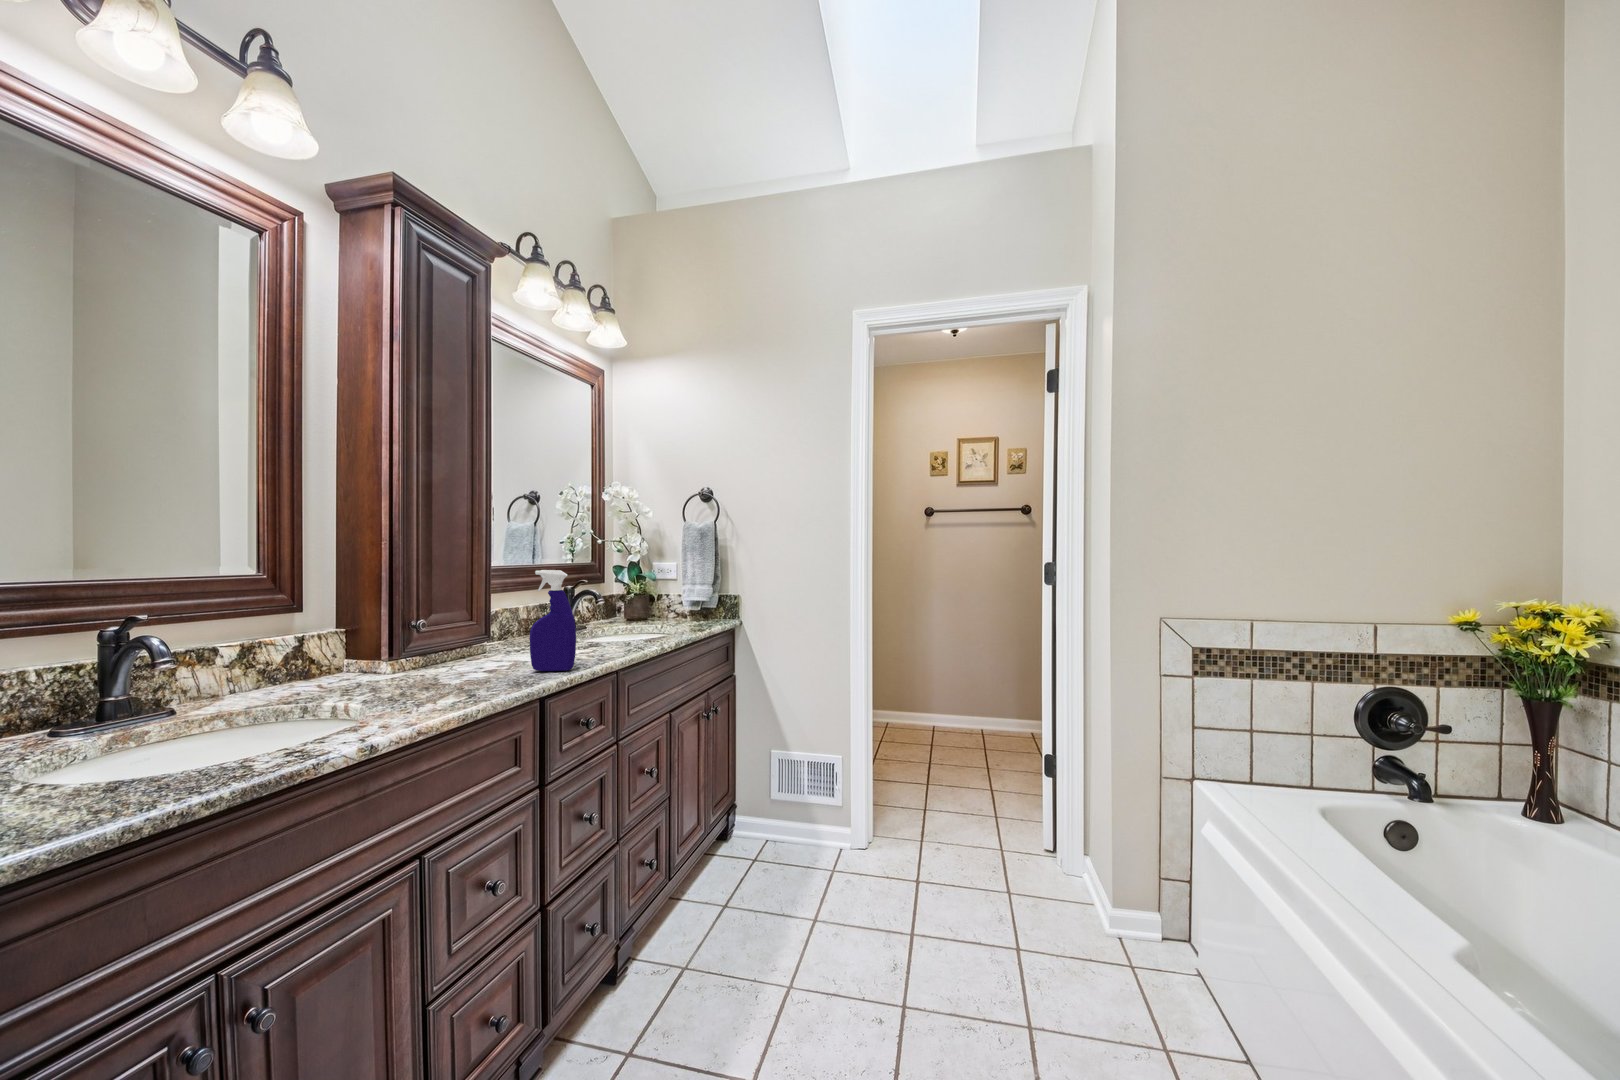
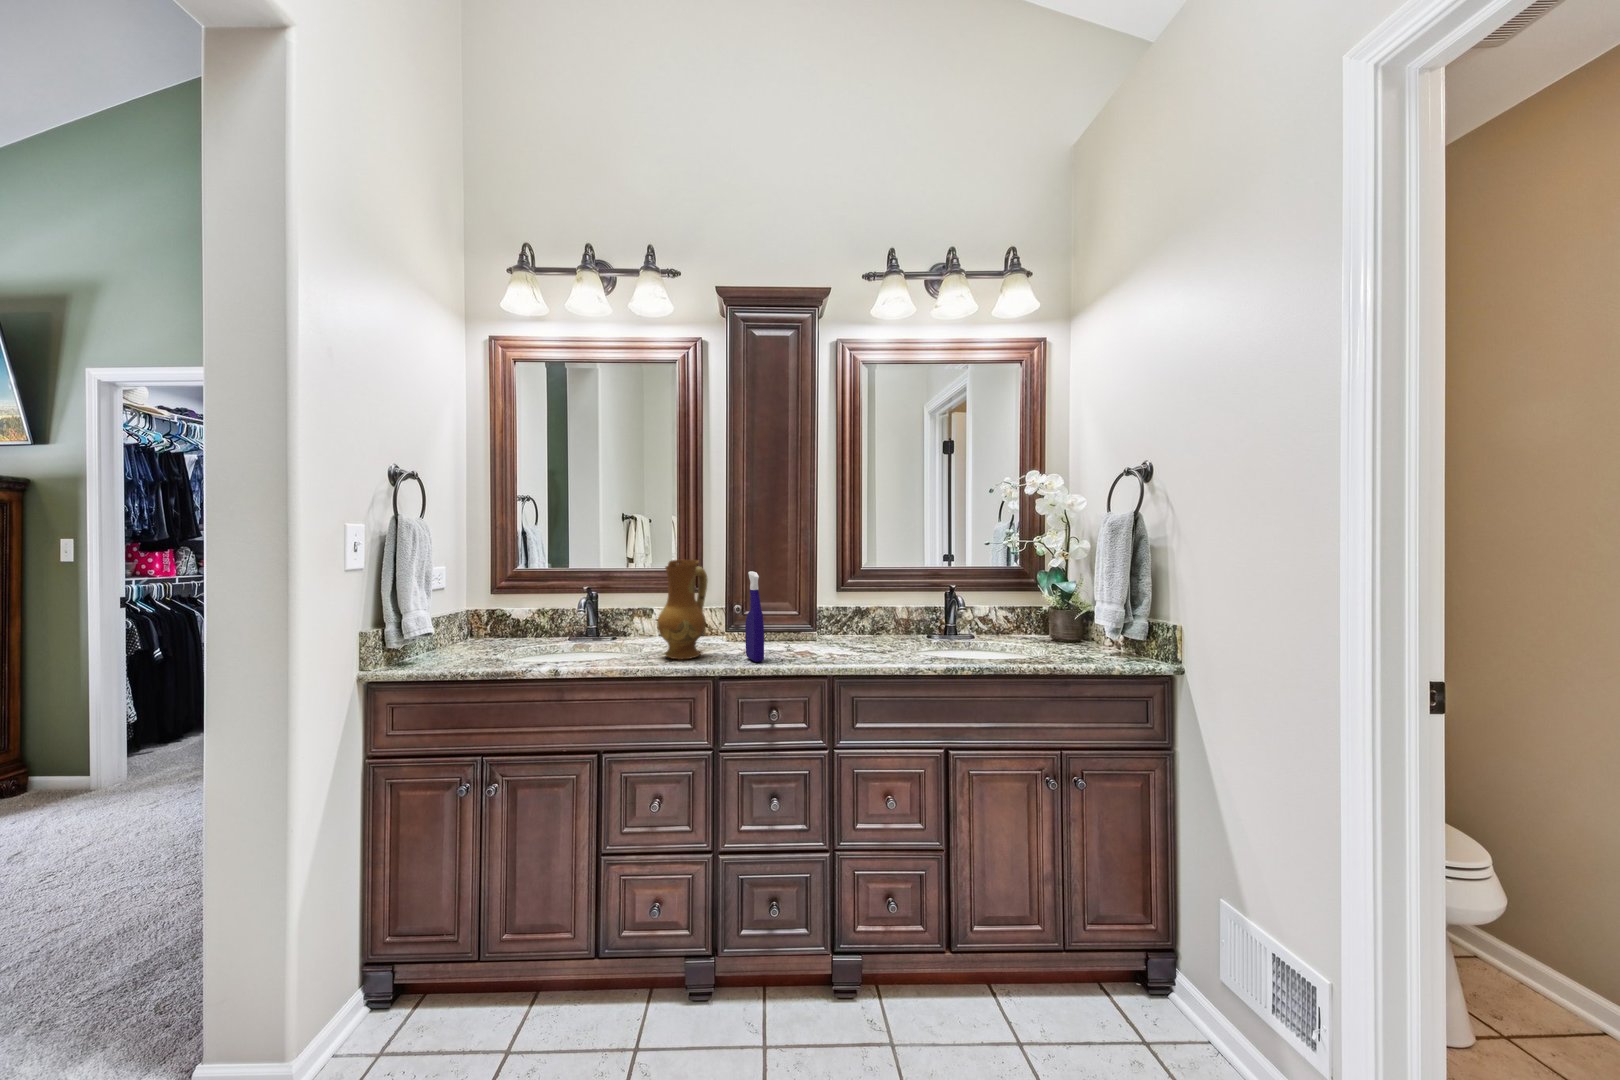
ceramic jug: none [422,557,497,692] -> present [657,560,707,660]

